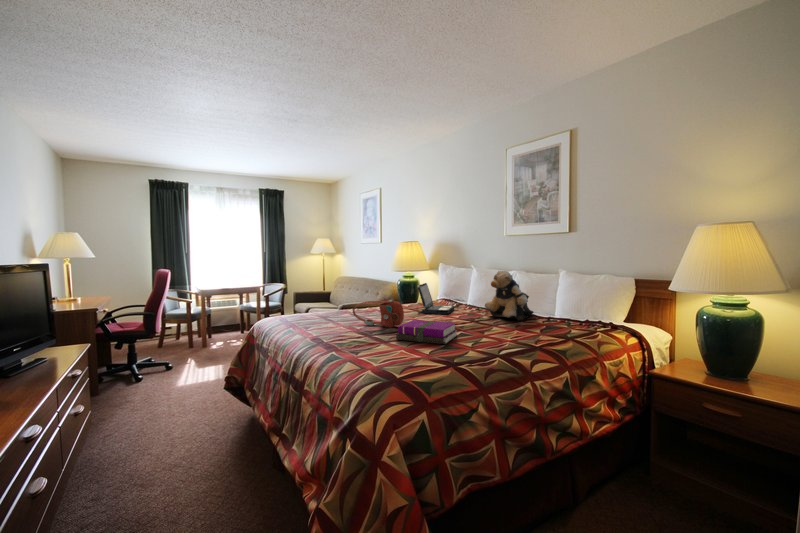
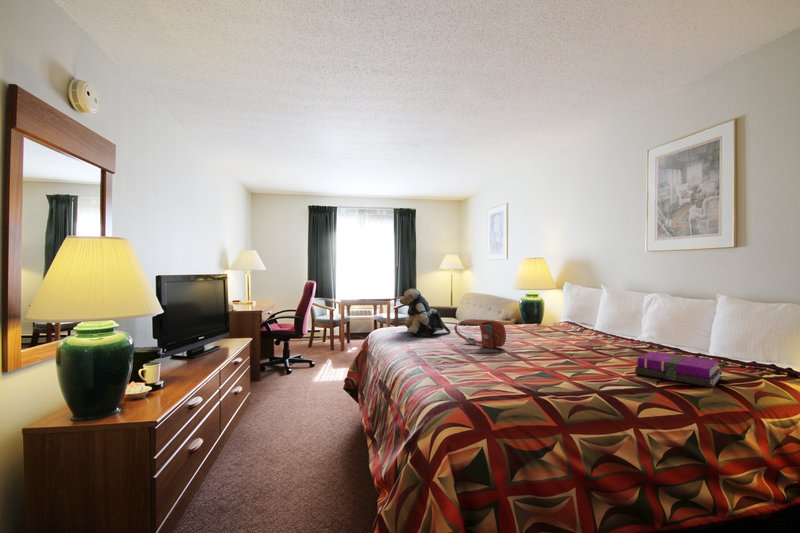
teddy bear: present [485,271,534,320] -> present [400,289,451,337]
laptop: present [418,283,454,314] -> none [530,303,576,339]
notebook: present [396,320,457,344] -> present [635,351,721,387]

